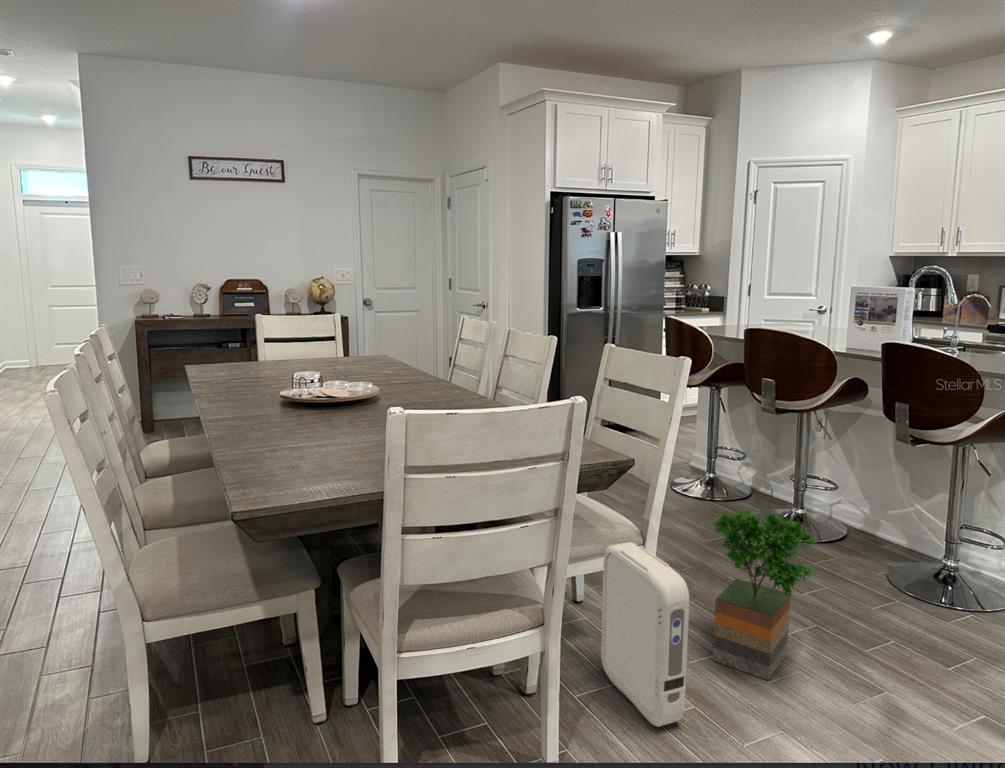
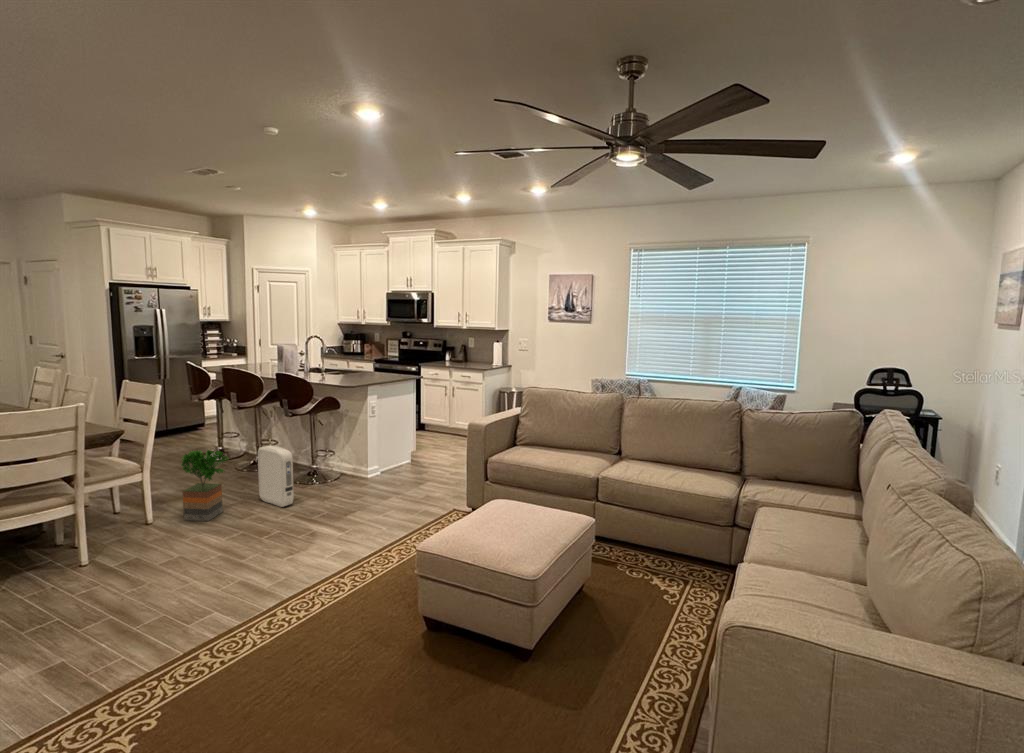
air purifier: present [601,542,689,727] -> present [258,446,294,507]

